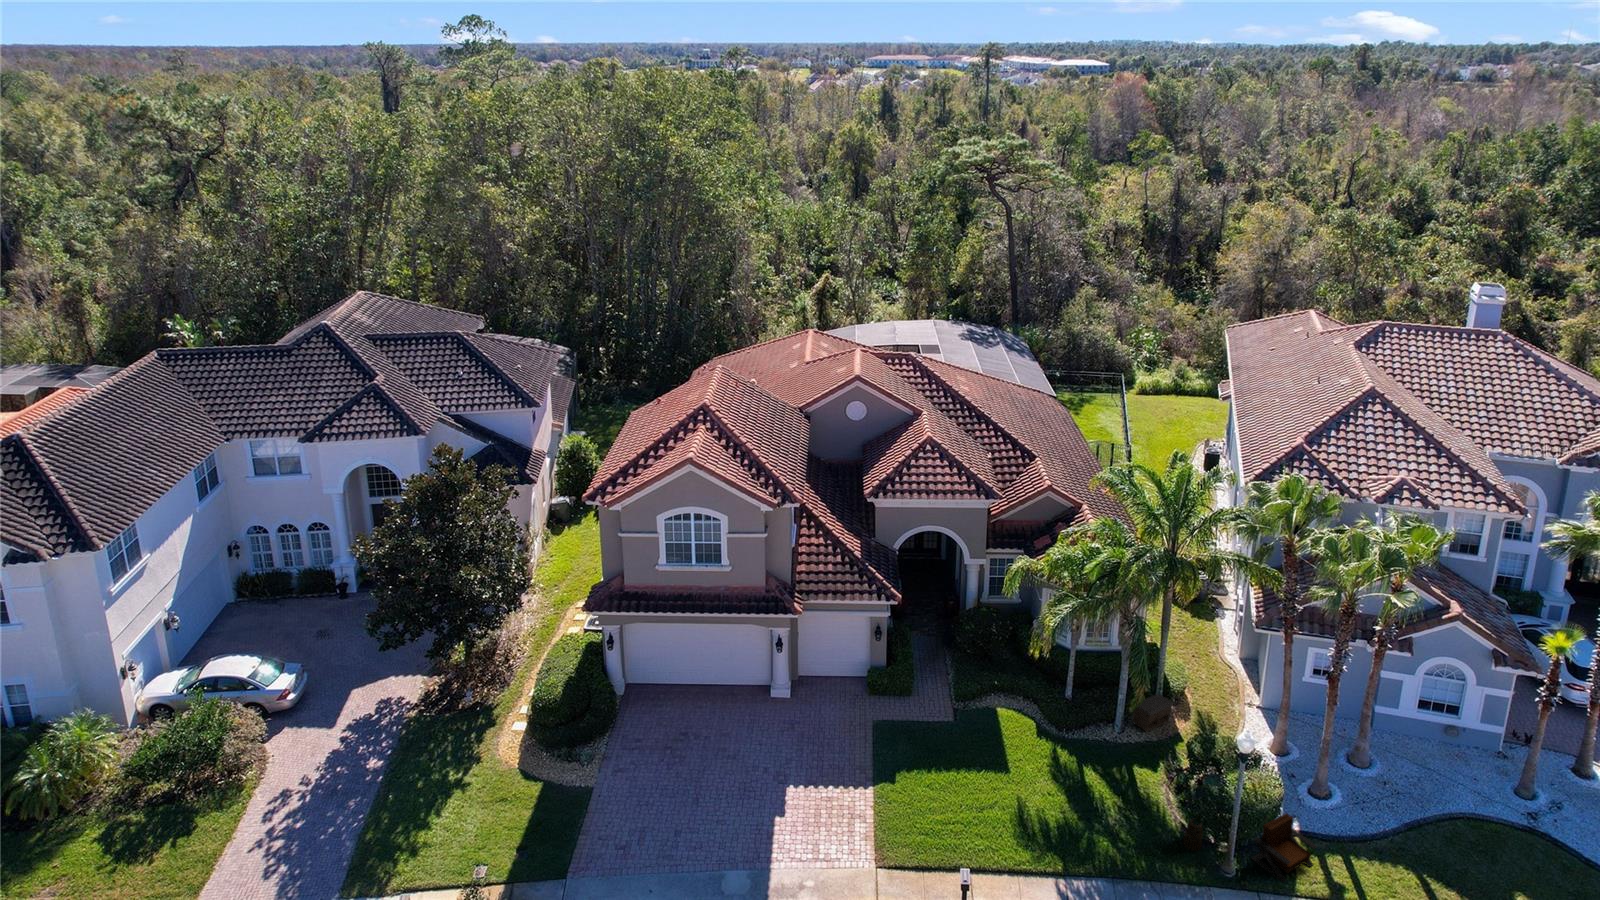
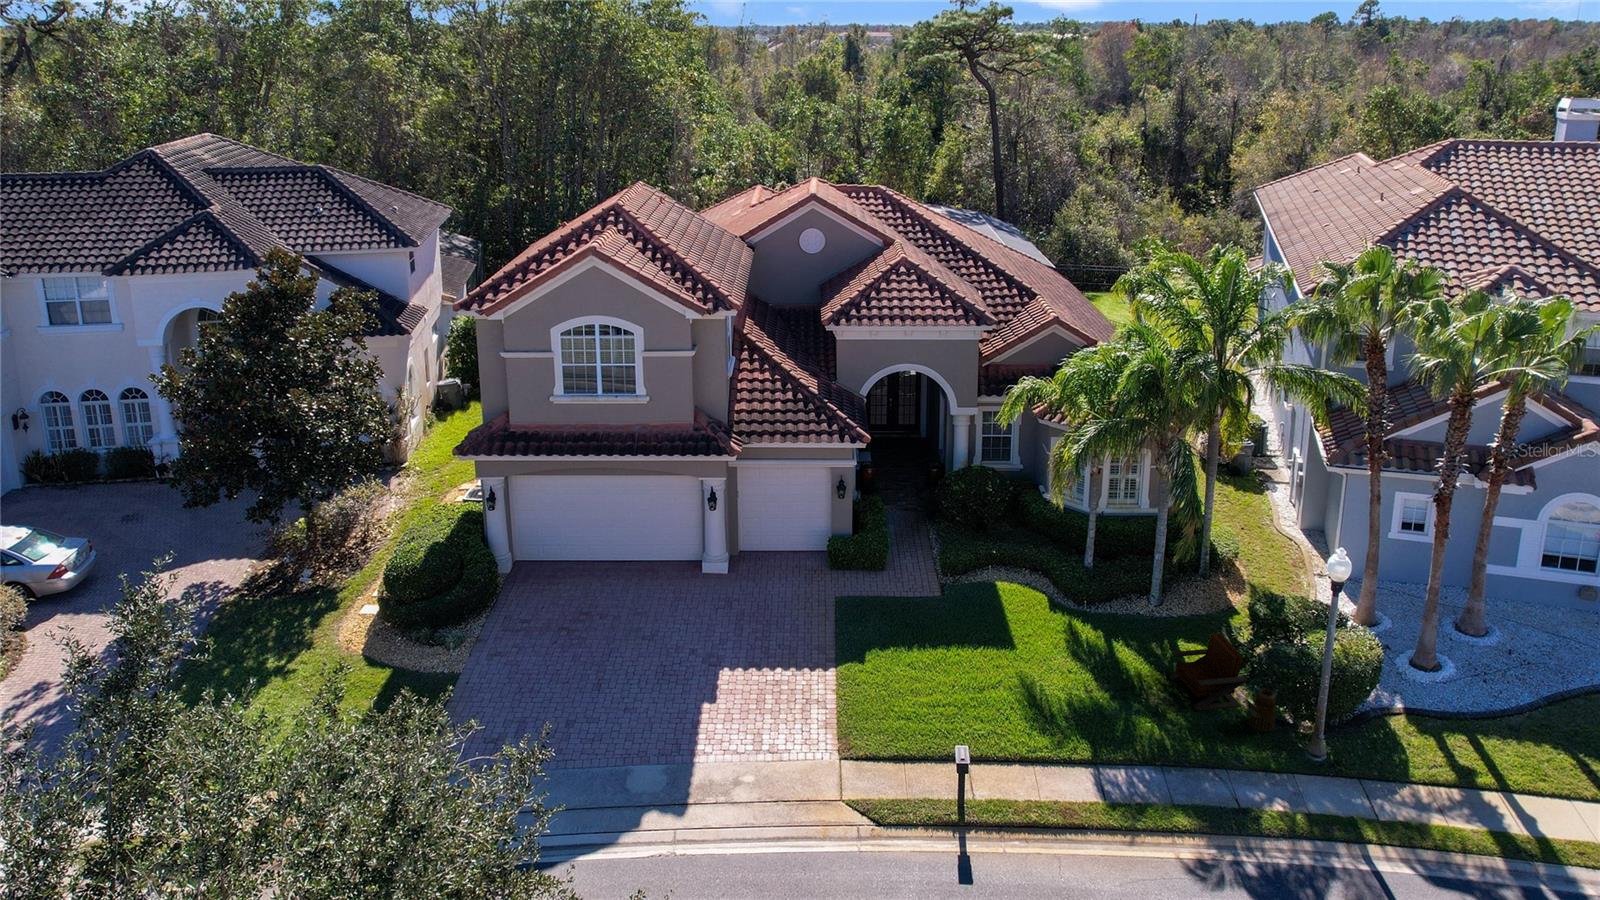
storage bench: present [1132,694,1173,732] -> none [1168,557,1221,604]
lounge chair: present [1252,813,1317,883] -> present [1169,633,1248,711]

